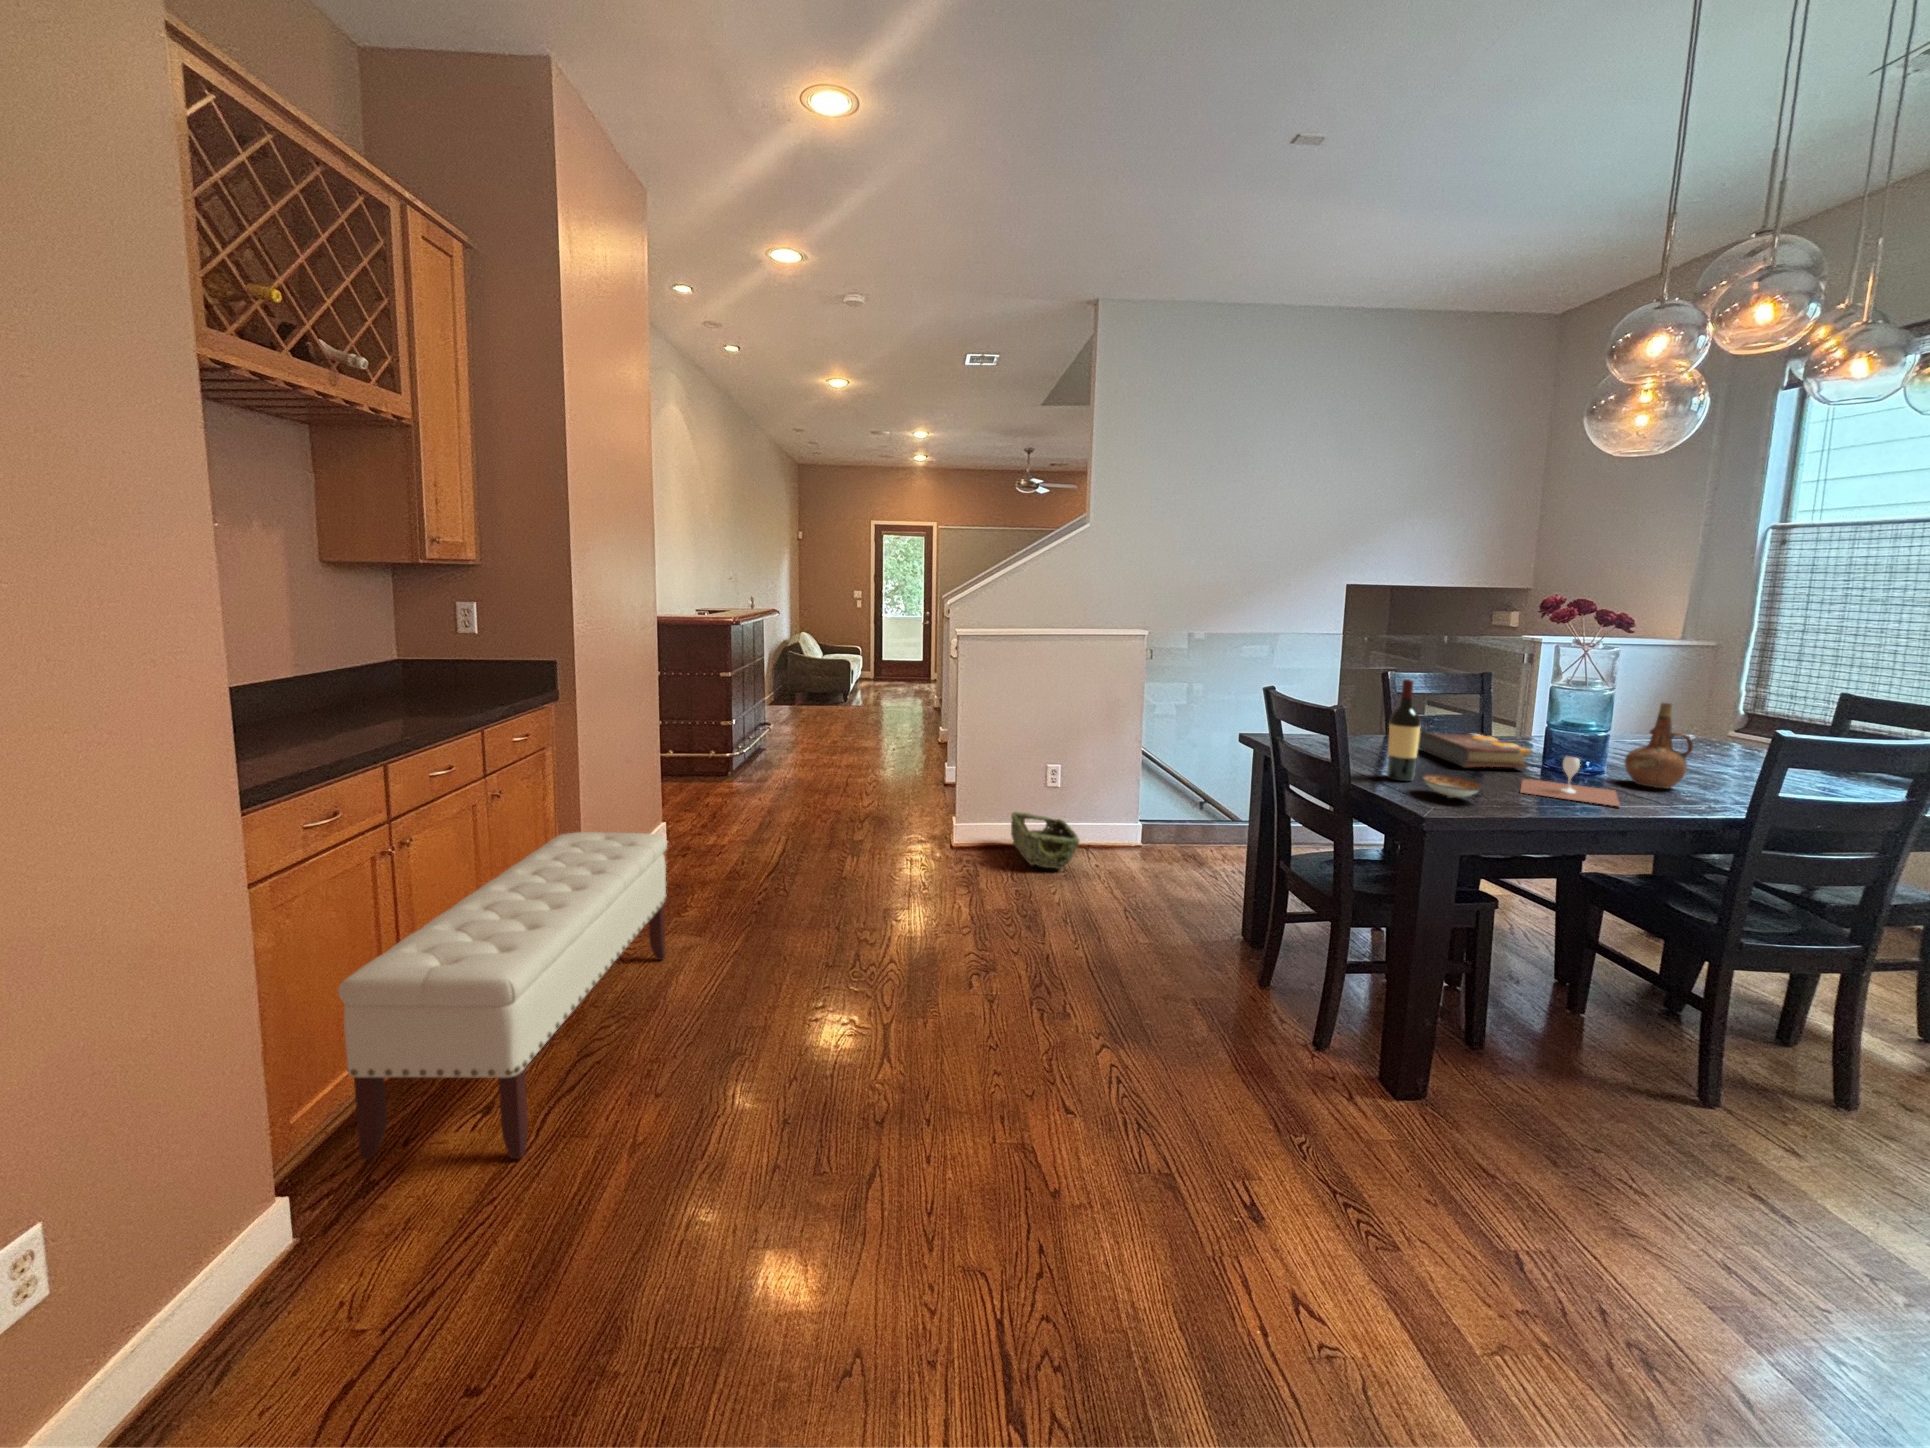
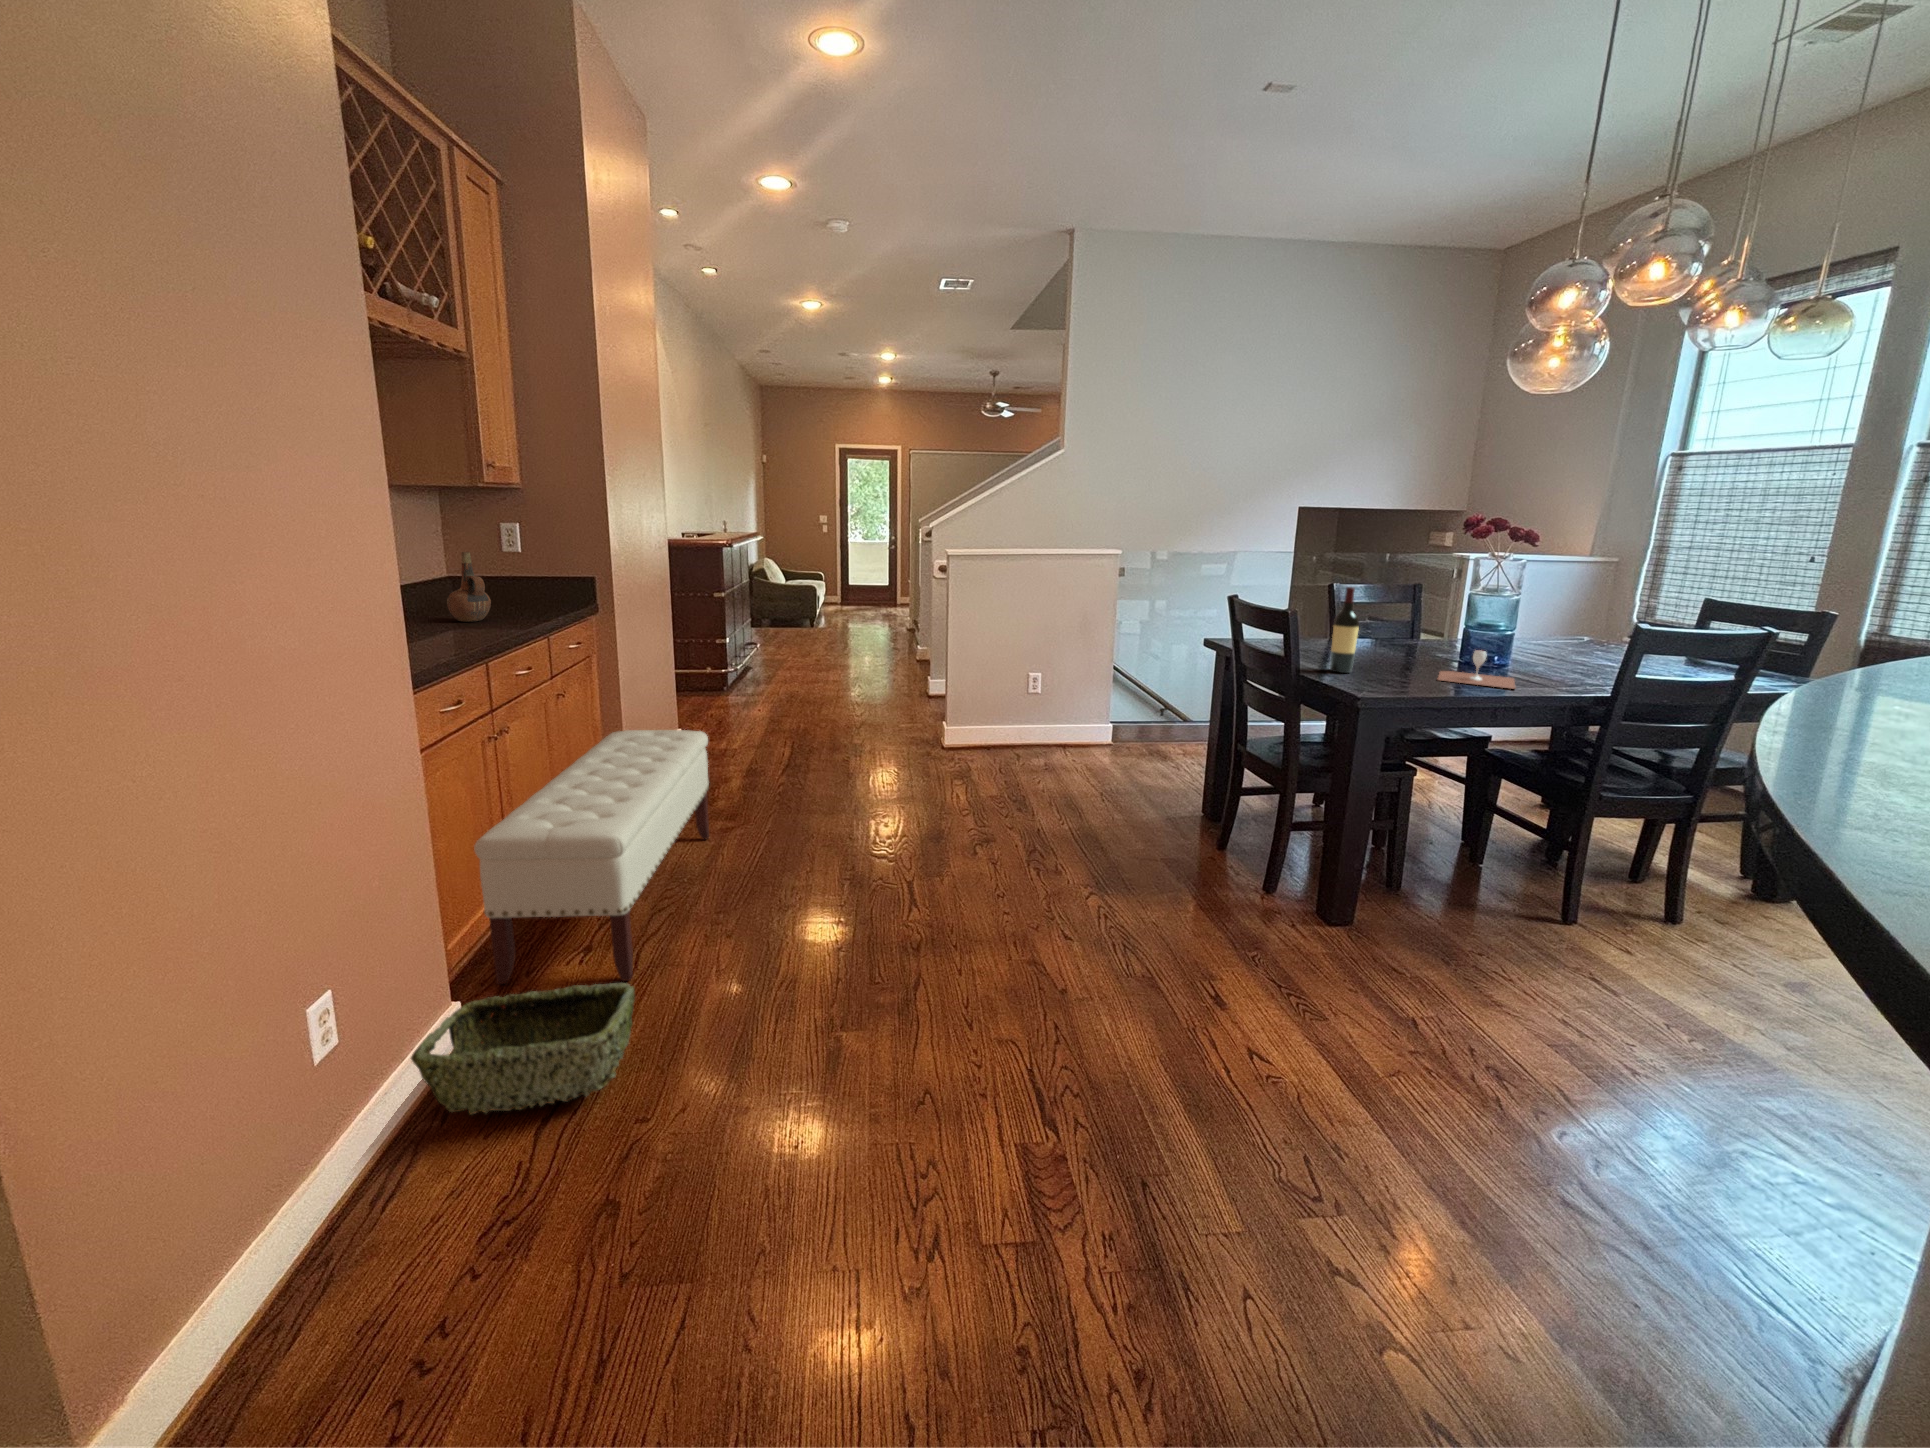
ceramic pitcher: present [1625,703,1693,789] -> present [447,552,491,622]
book: present [1418,731,1531,768] -> none [1355,634,1449,662]
ceramic bowl: present [1421,774,1484,798] -> none [1357,666,1408,684]
woven basket: present [1011,812,1079,869] -> present [411,983,635,1115]

